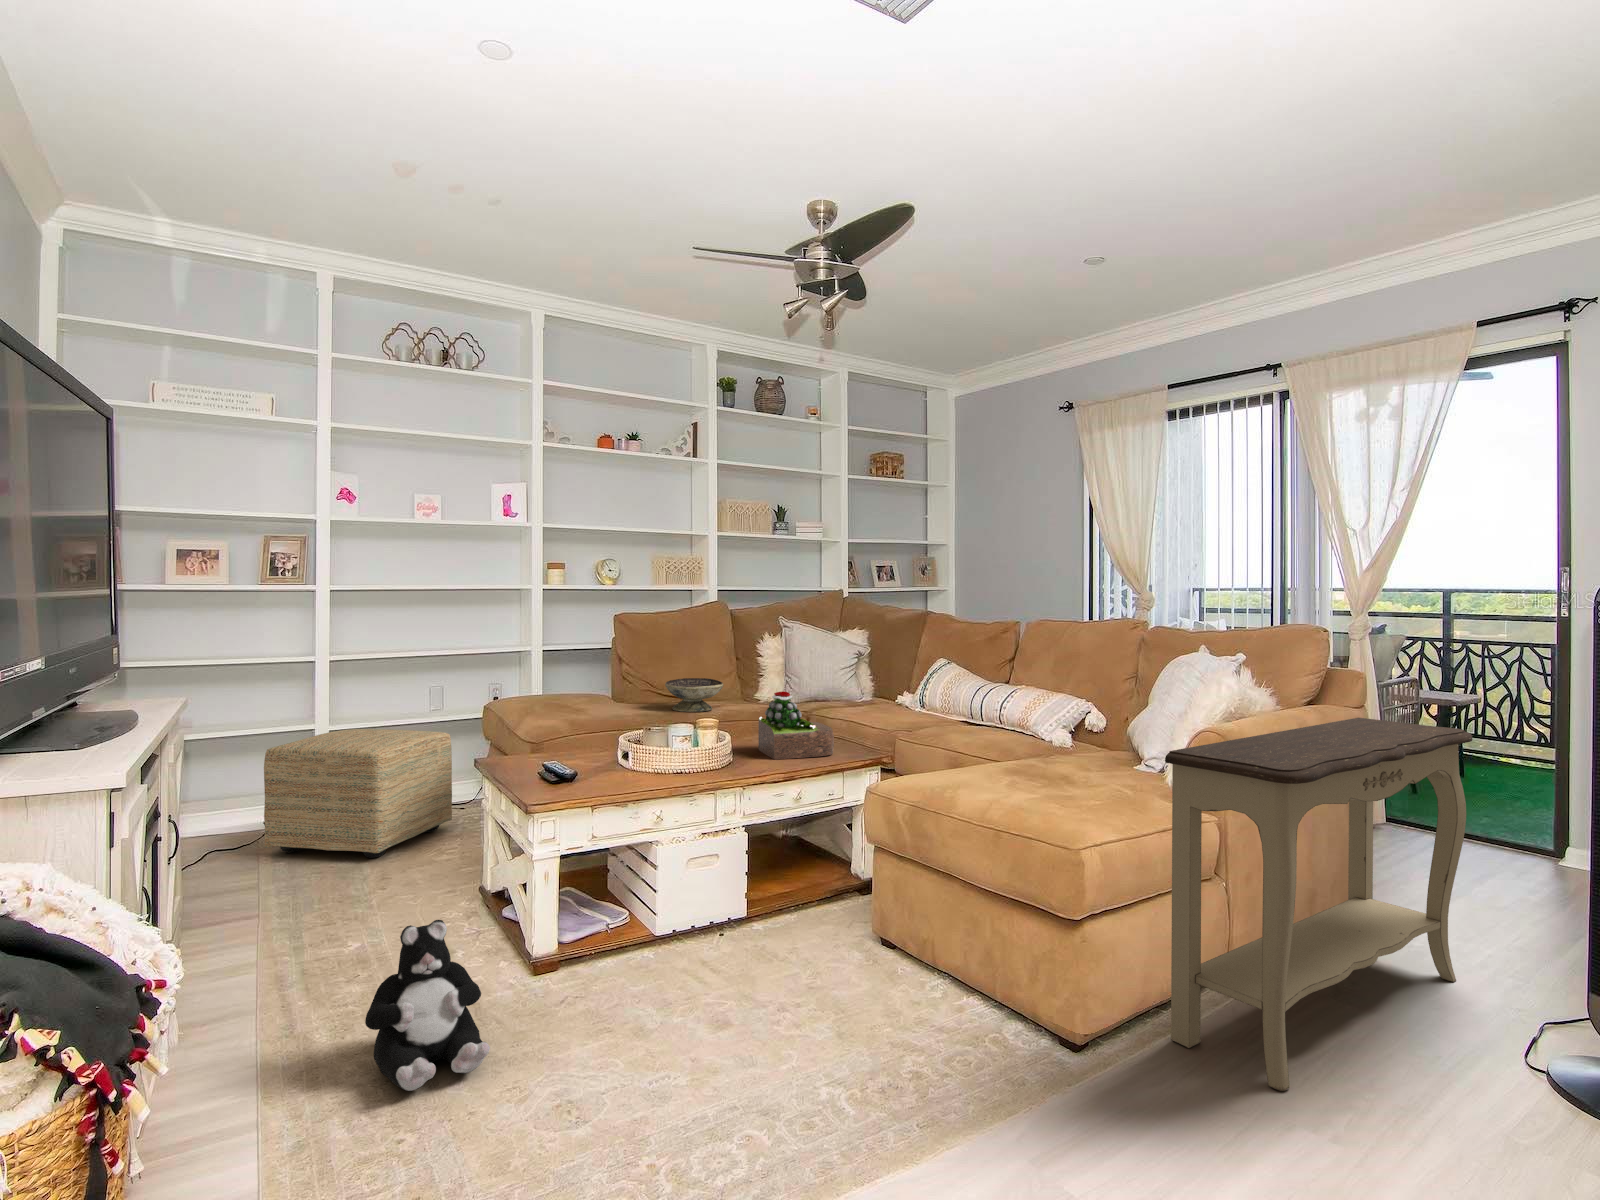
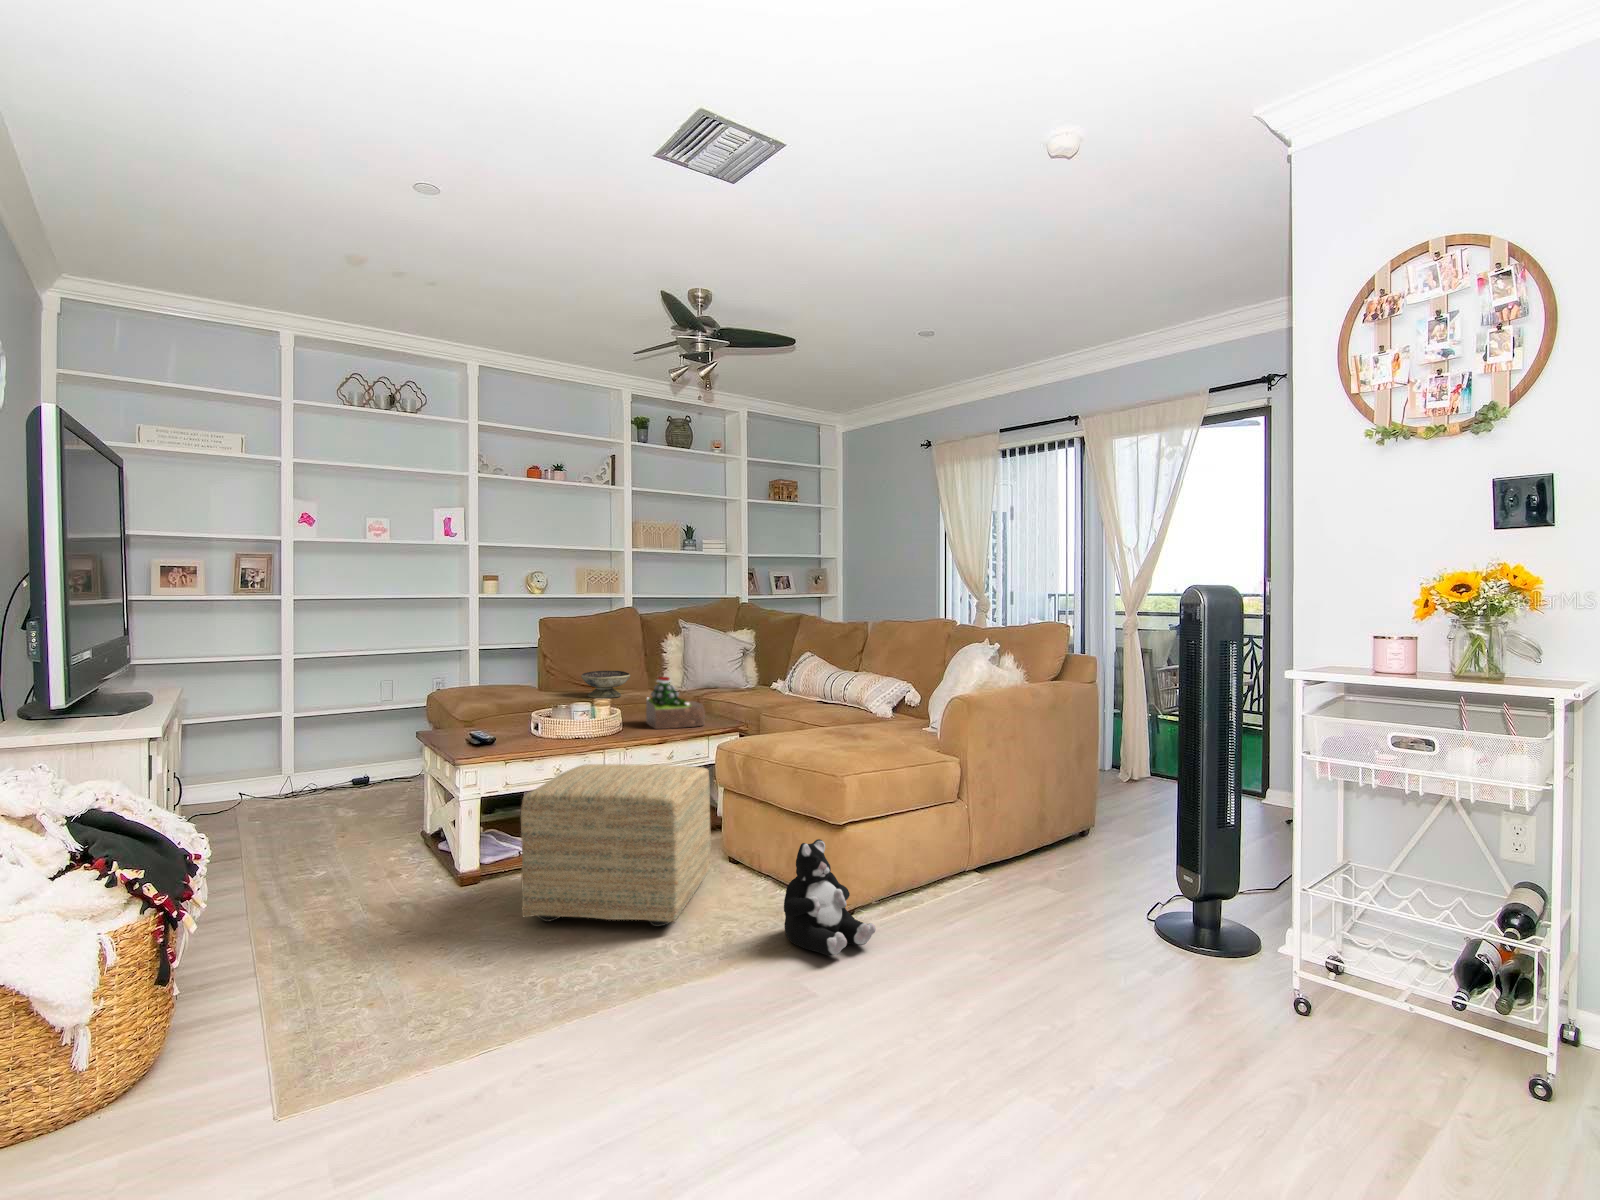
console table: present [1165,718,1472,1091] -> none [903,688,1138,933]
ottoman: present [264,729,452,858] -> present [521,764,711,927]
plush toy: present [365,920,490,1091] -> present [784,839,876,955]

